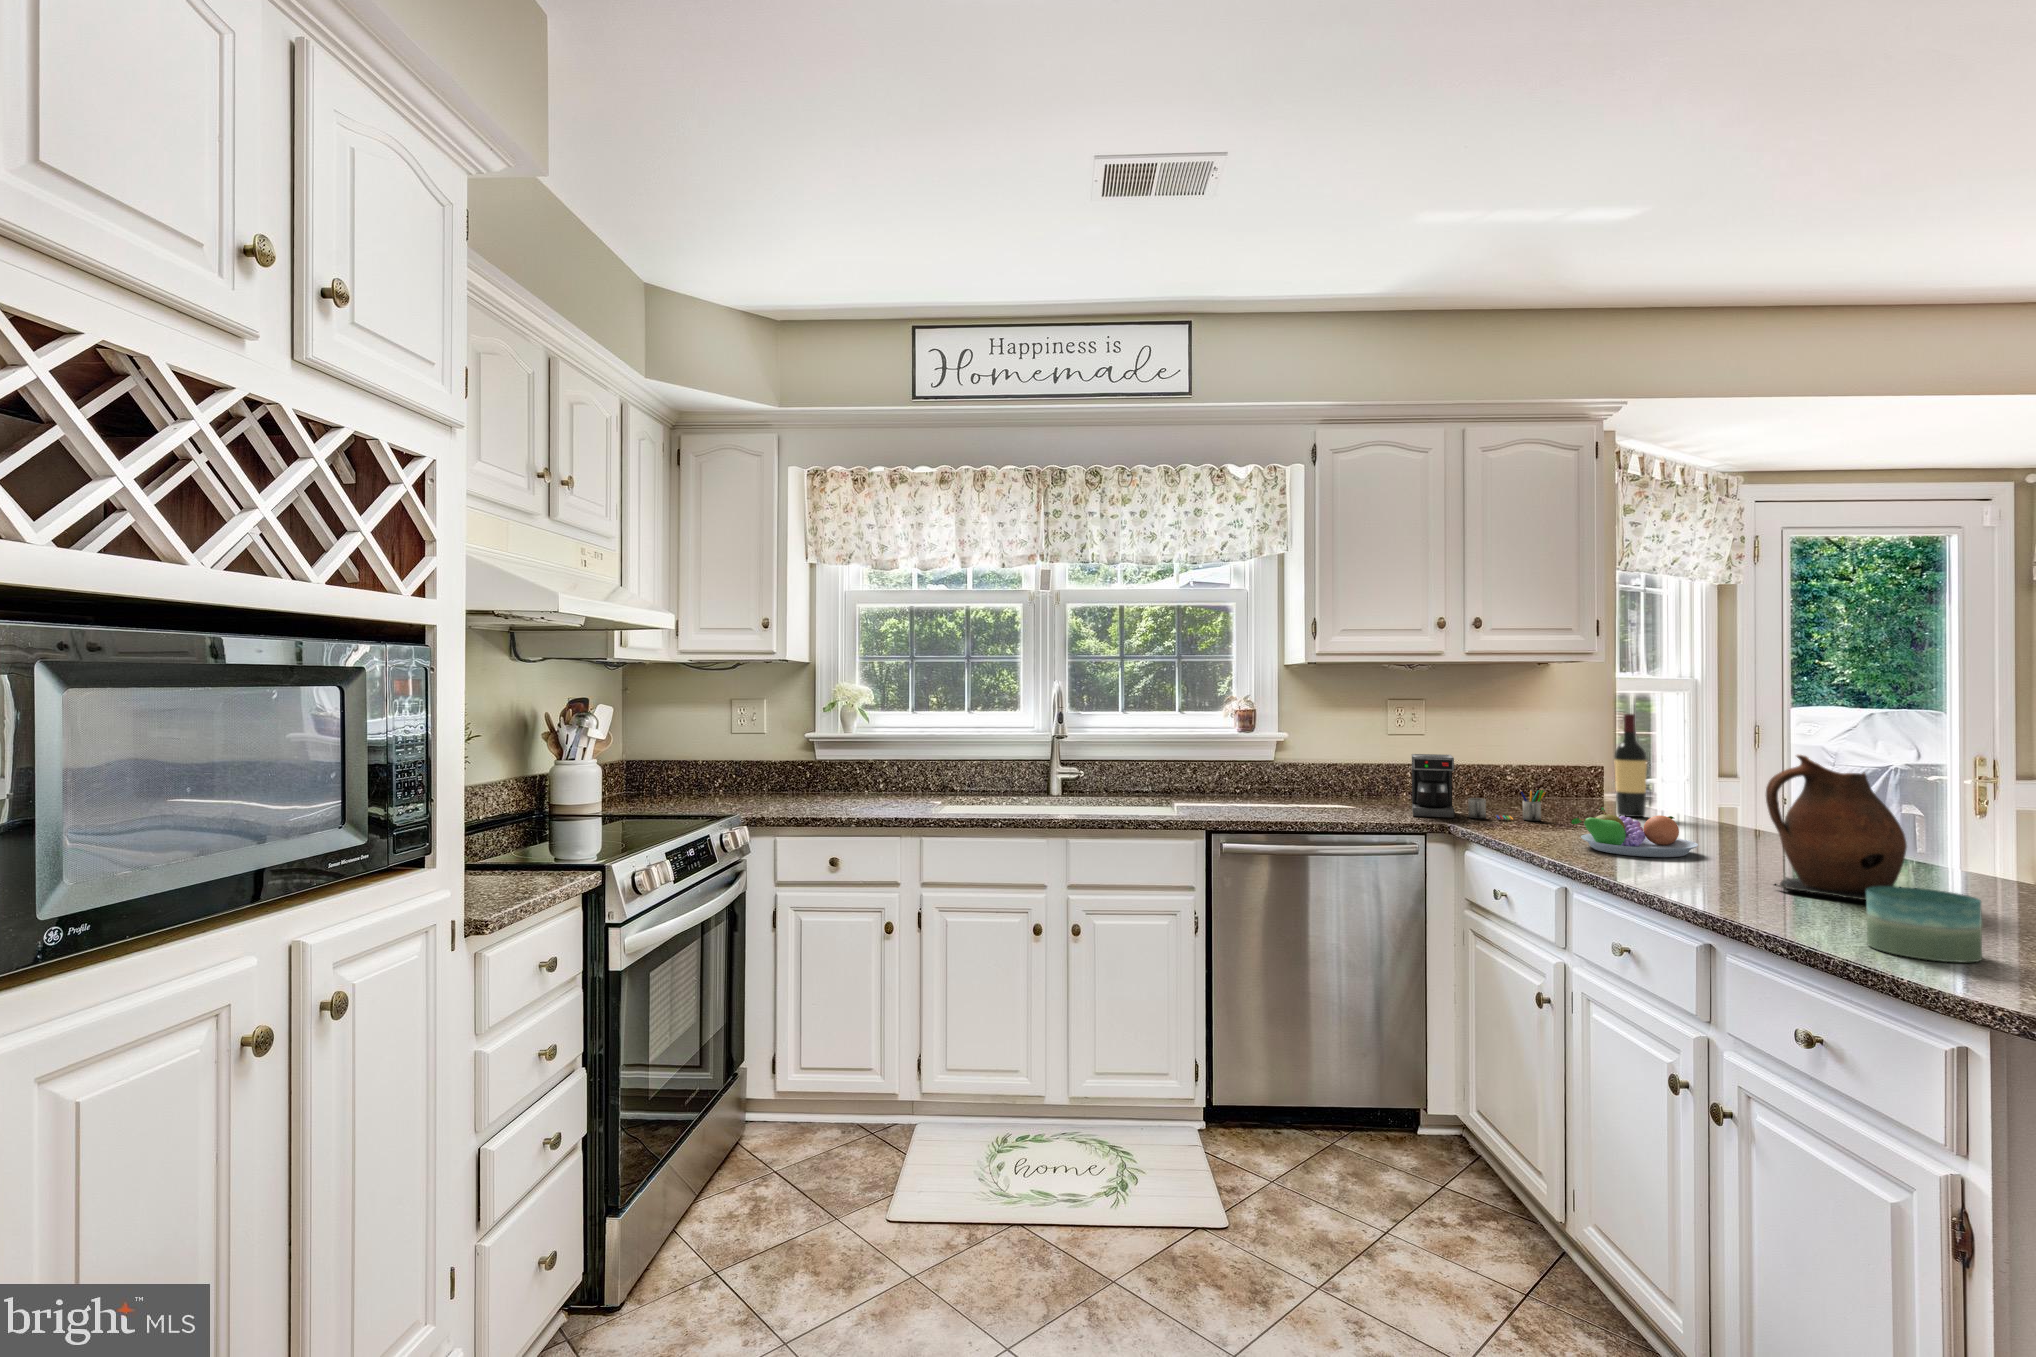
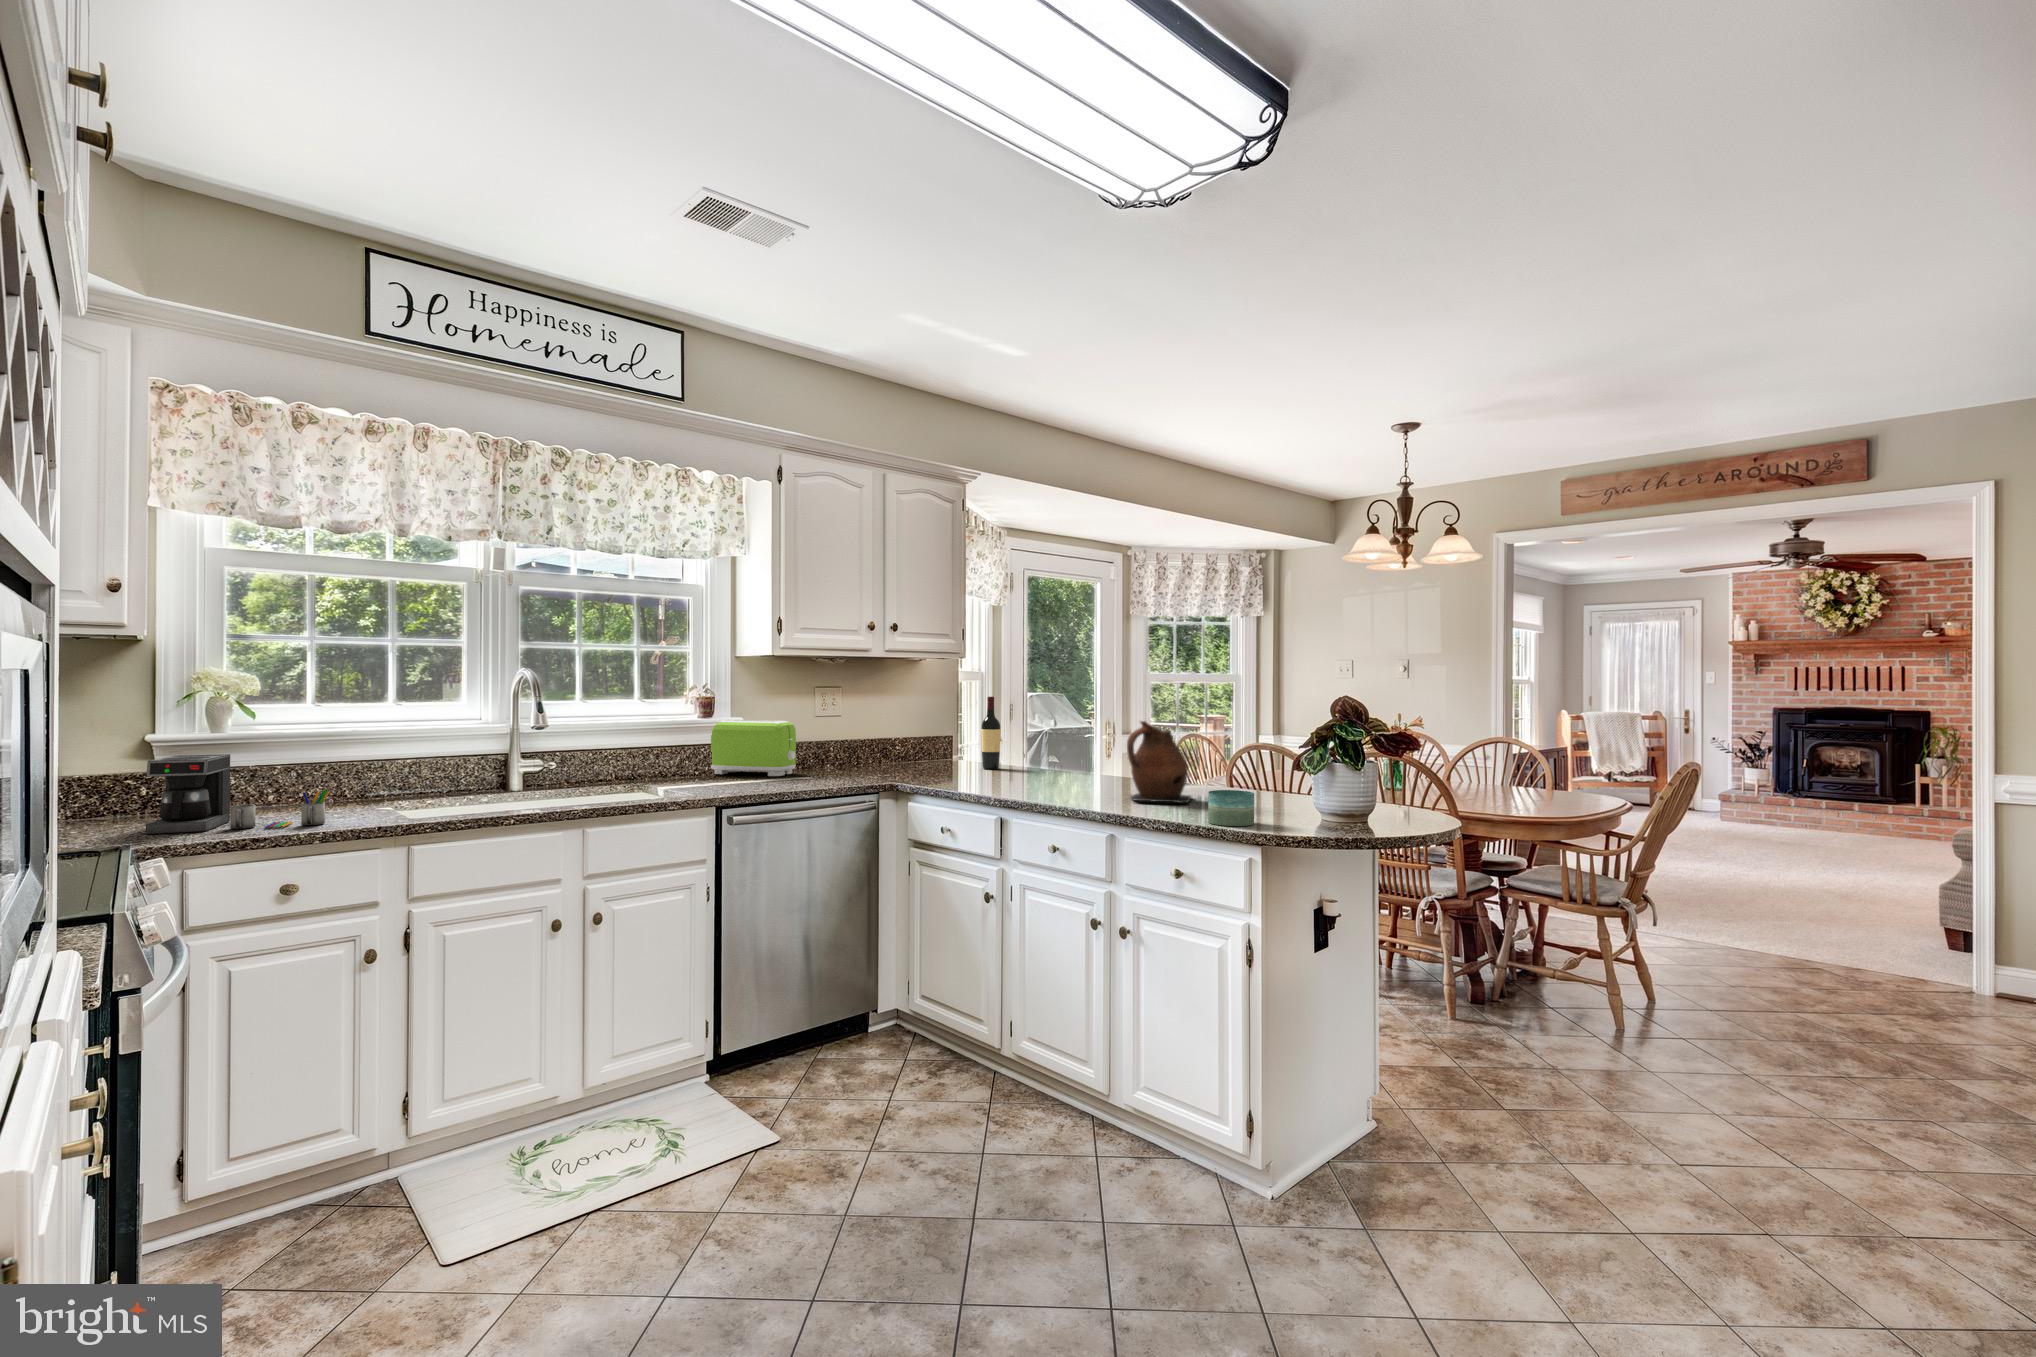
toaster: none [1256,736,1348,803] -> present [711,720,796,776]
coffee maker: present [1412,754,1546,821] -> present [146,754,331,834]
fruit bowl: present [1571,807,1698,857] -> none [1001,762,1069,792]

